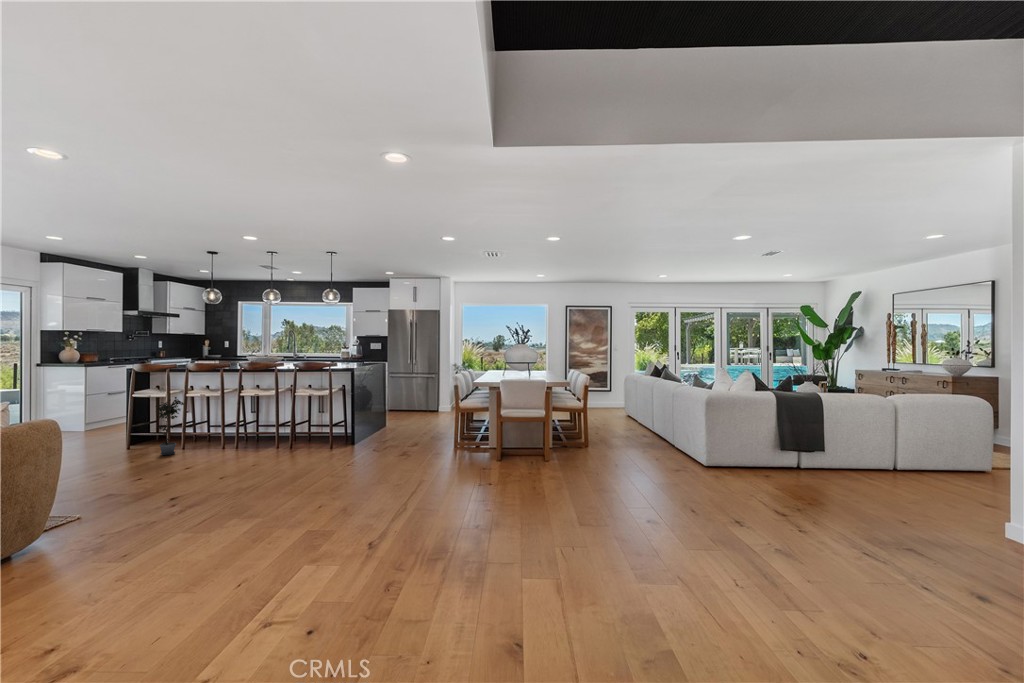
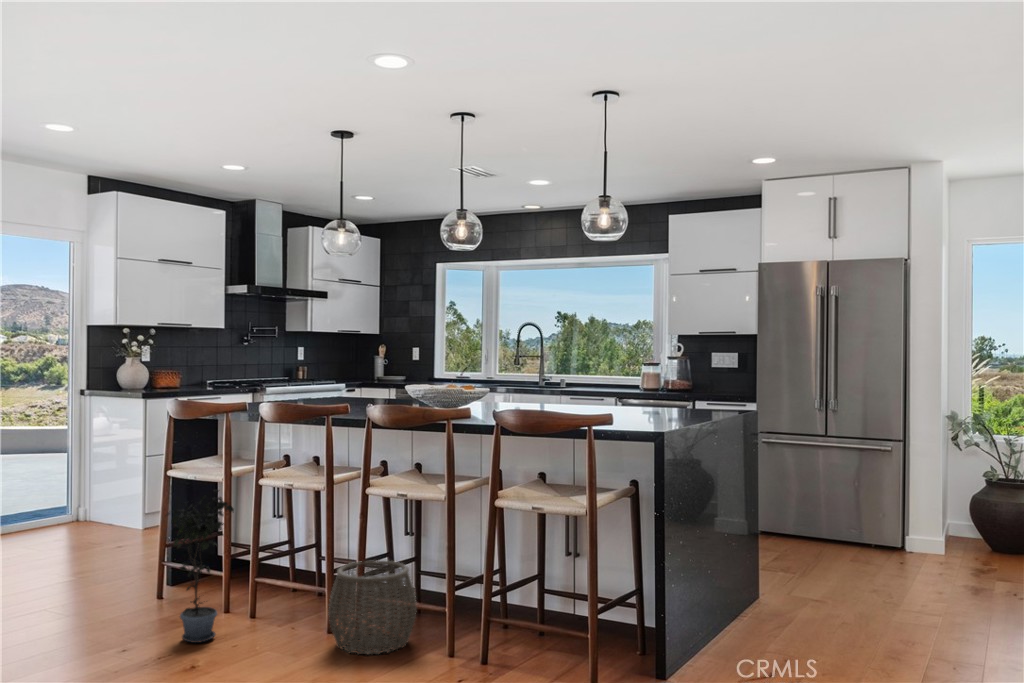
woven basket: none [228,419,264,450] -> present [328,560,417,654]

